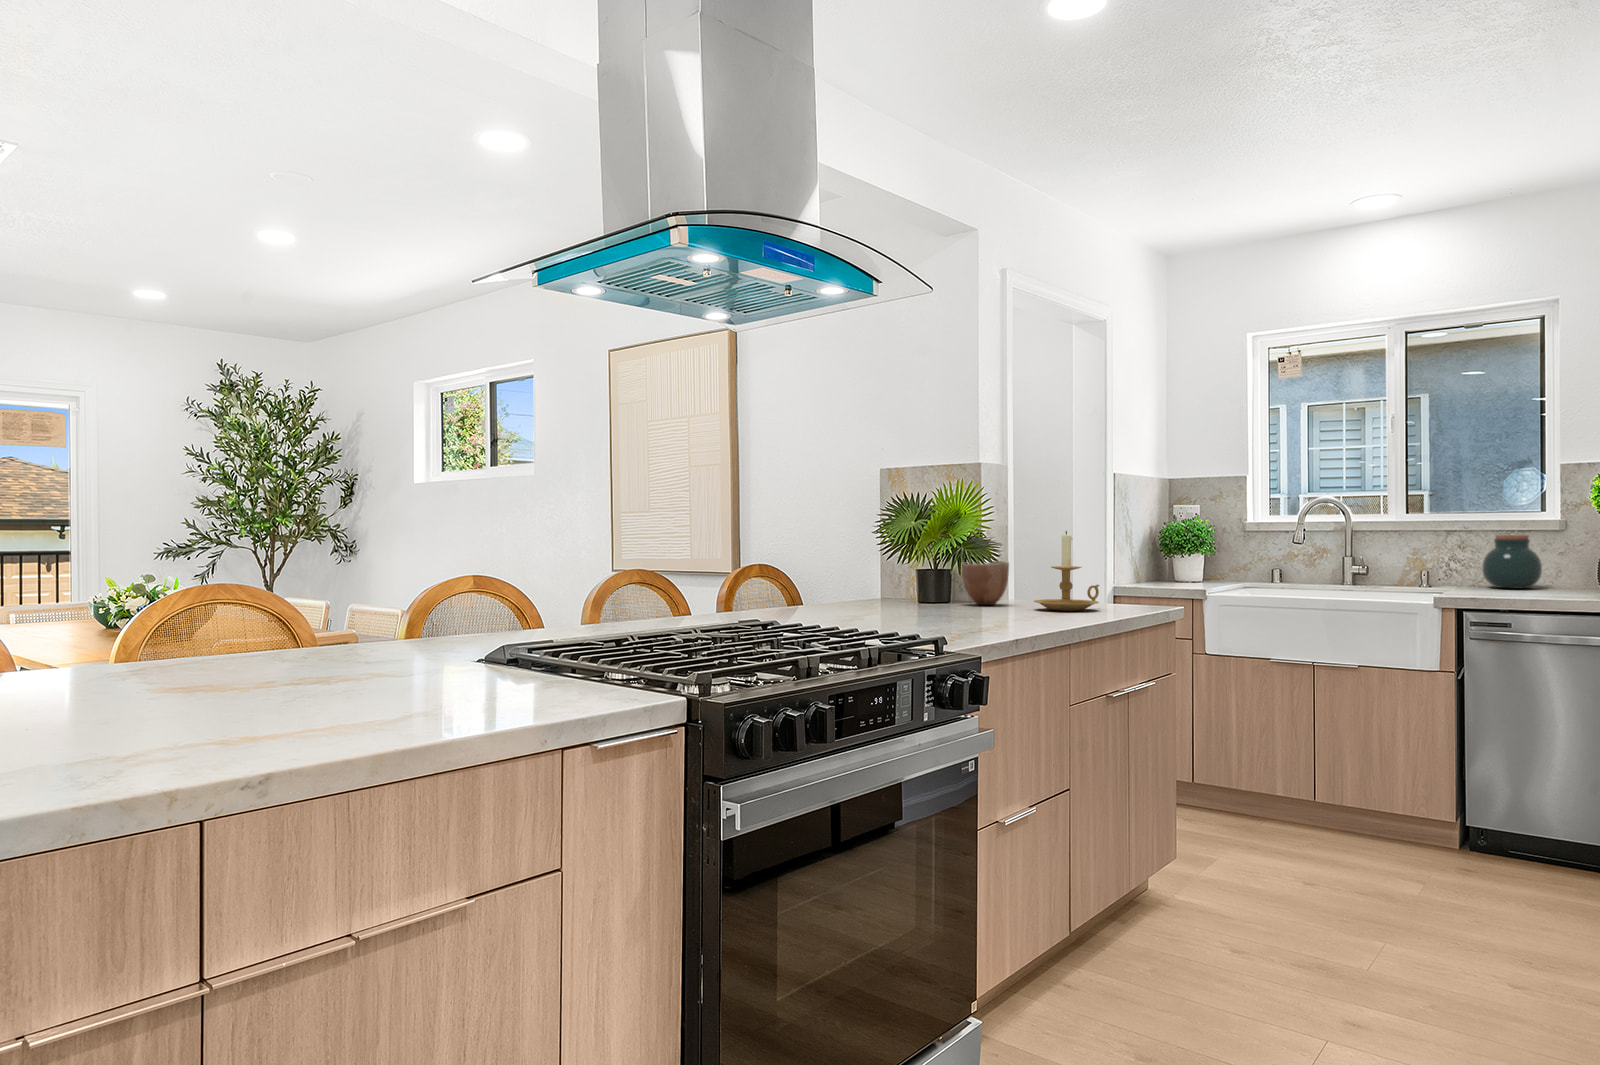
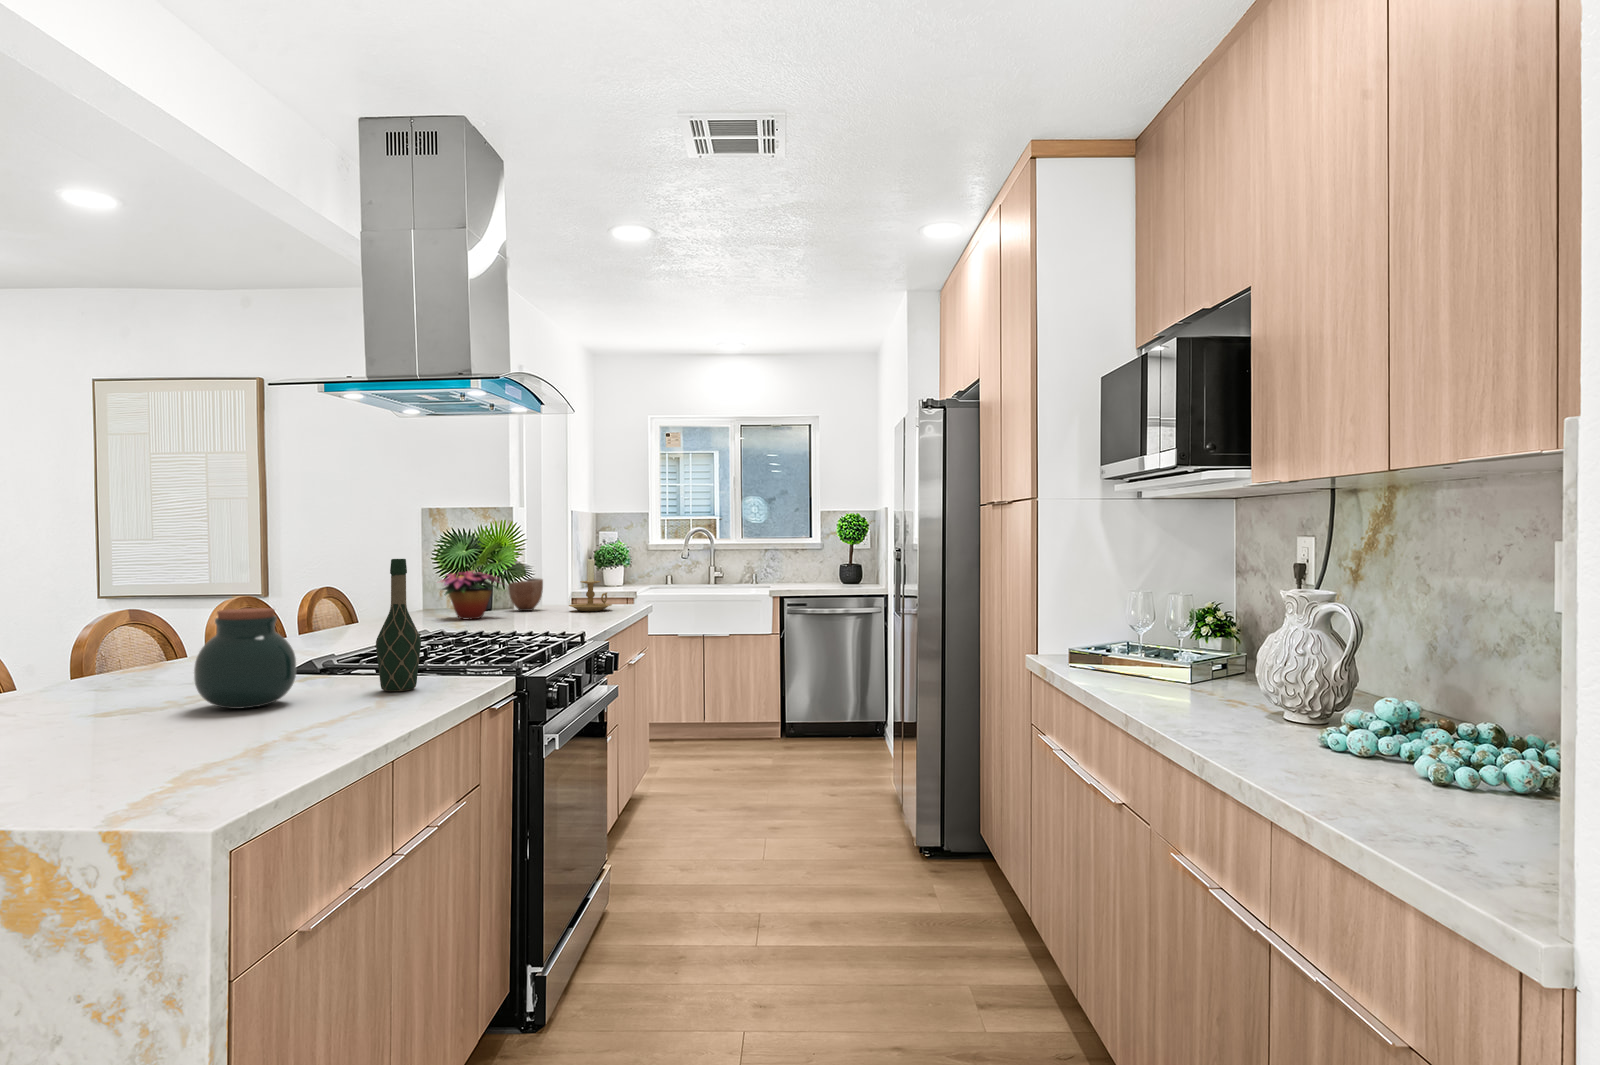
wine bottle: none [357,492,428,702] -> present [376,559,421,691]
jar: present [1482,535,1542,588] -> present [194,608,296,709]
flower arrangement: none [840,545,936,611] -> present [440,571,502,619]

